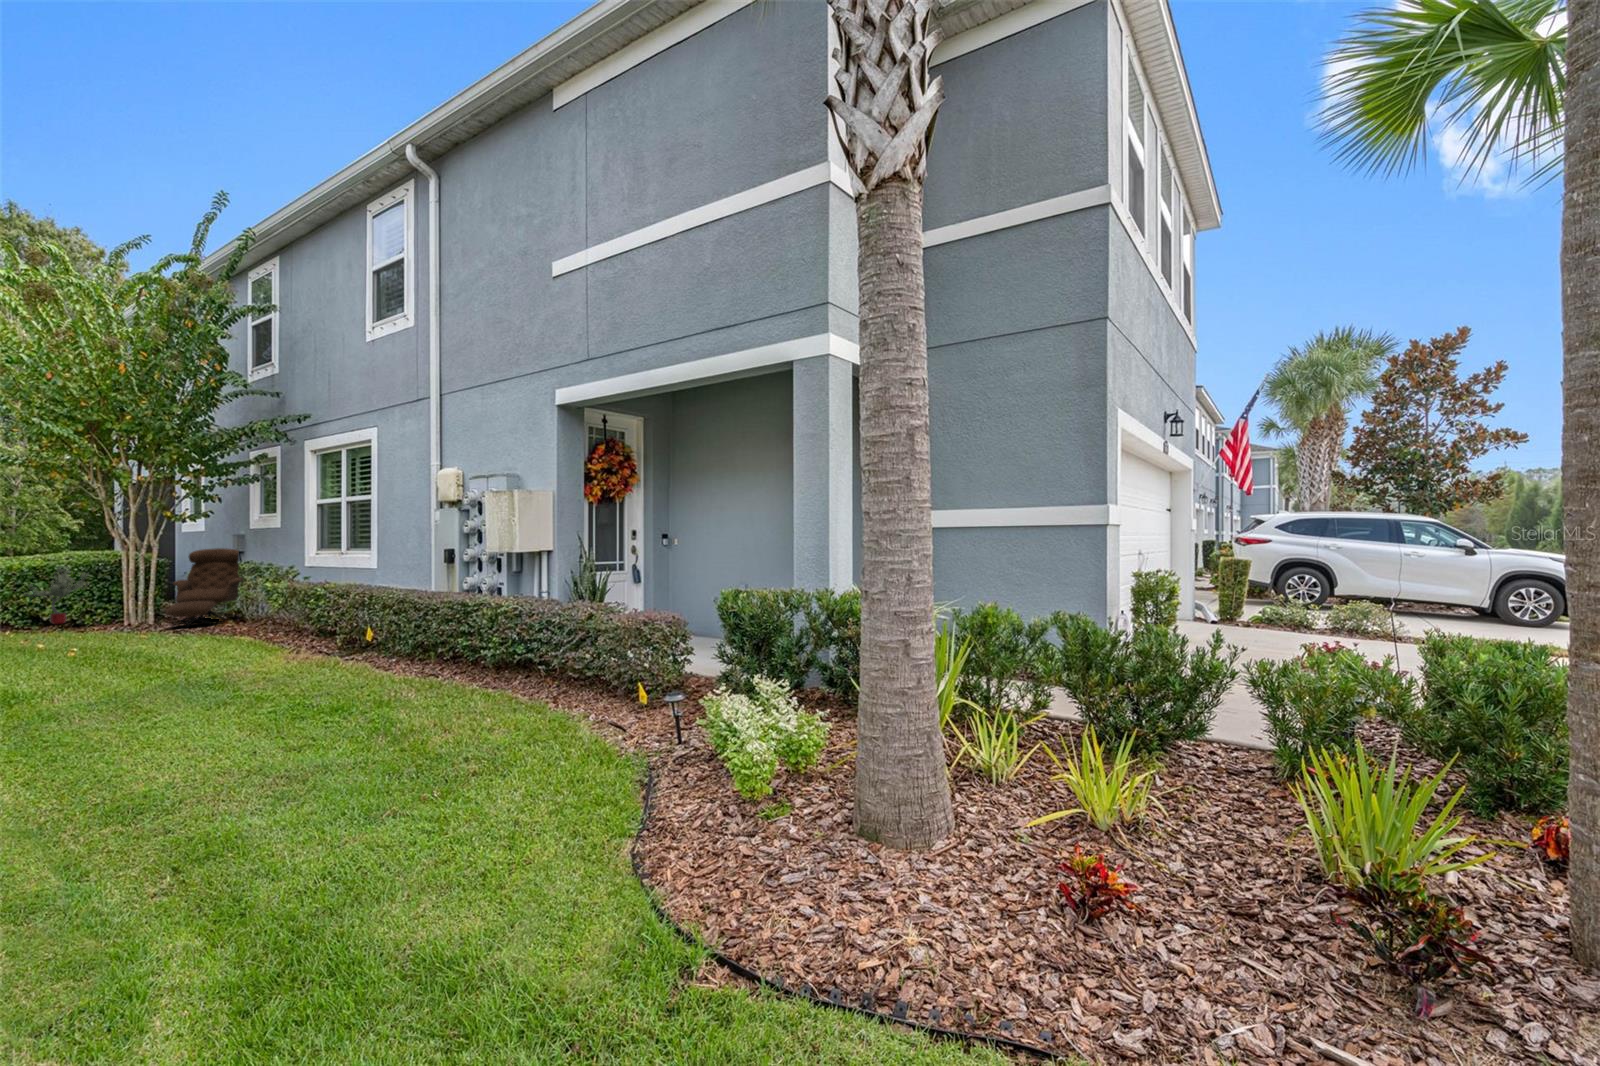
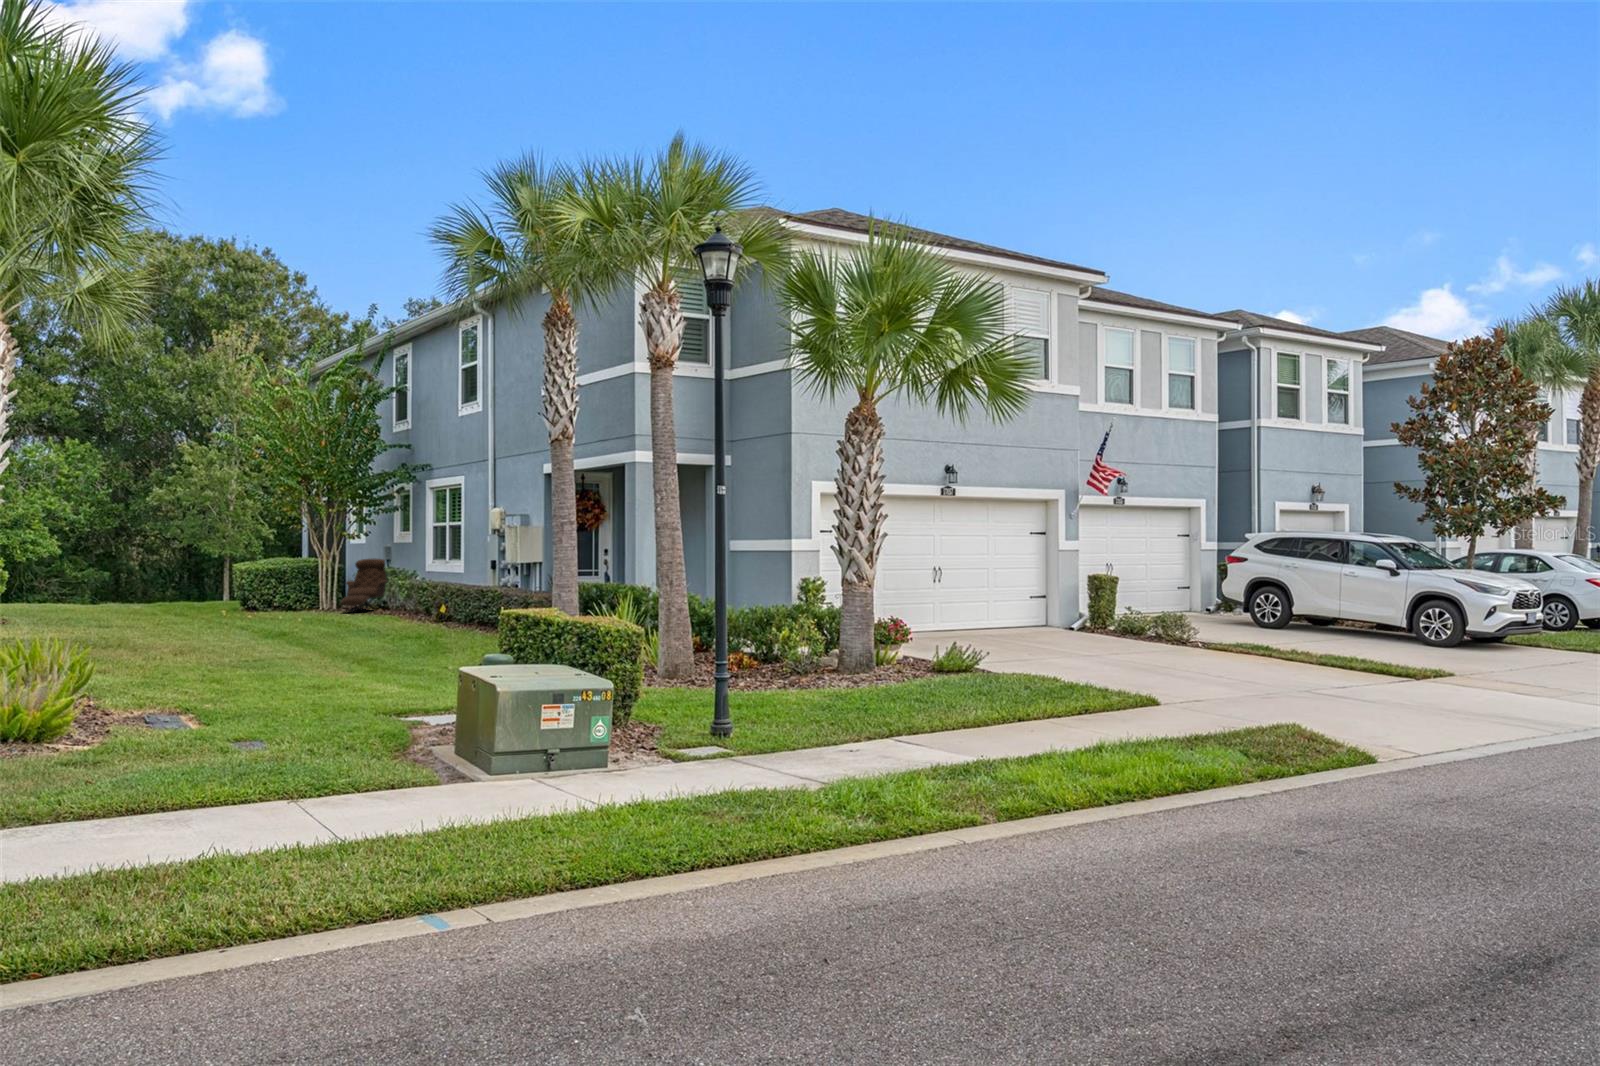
potted tree: present [25,567,88,625] -> none [264,570,300,610]

